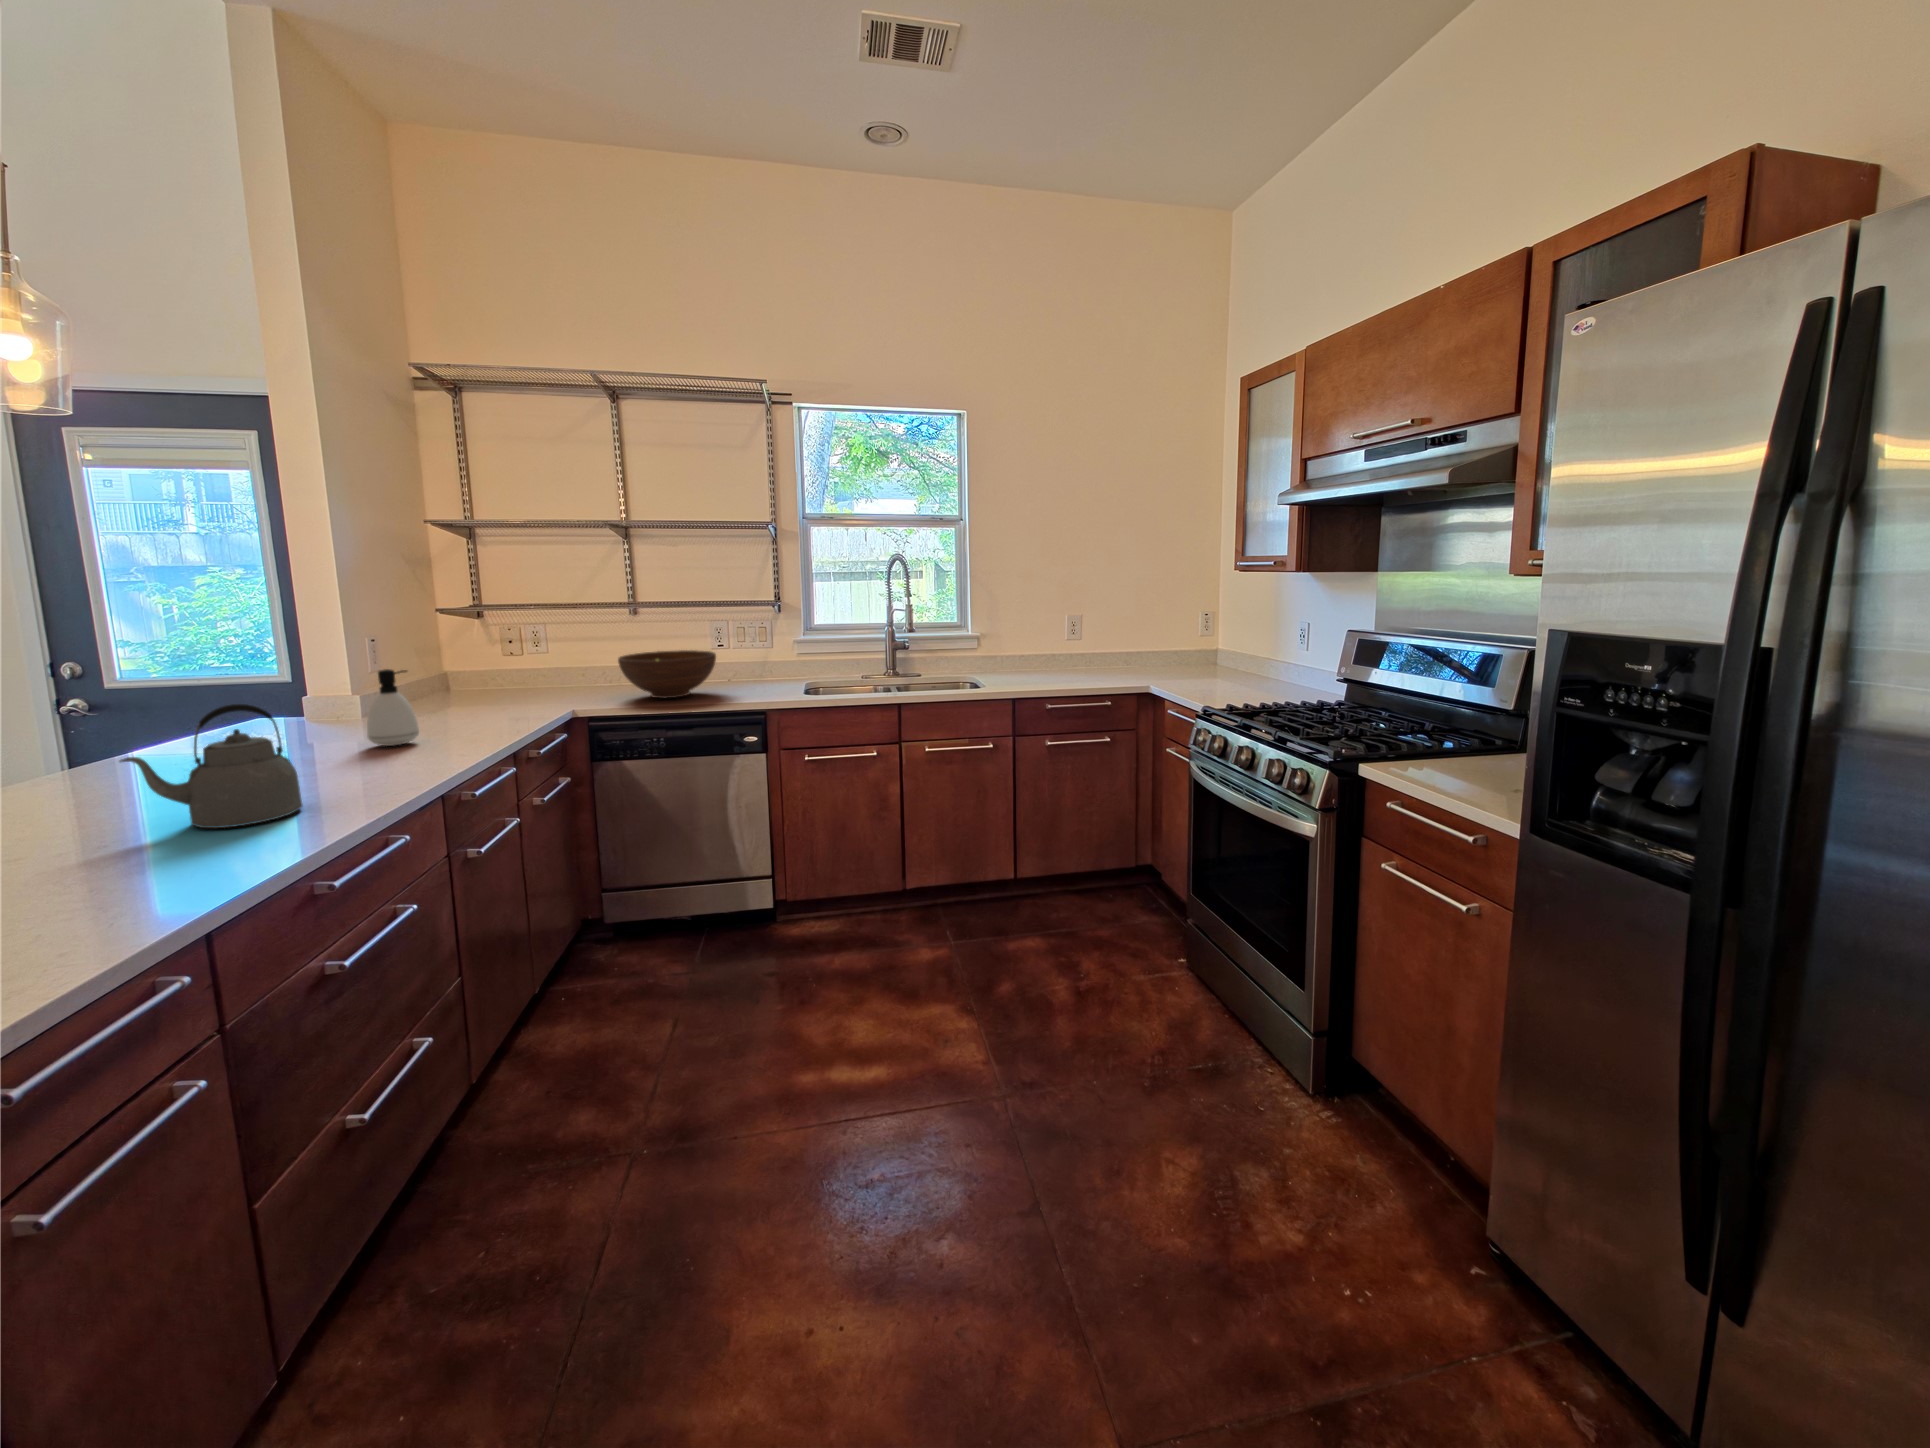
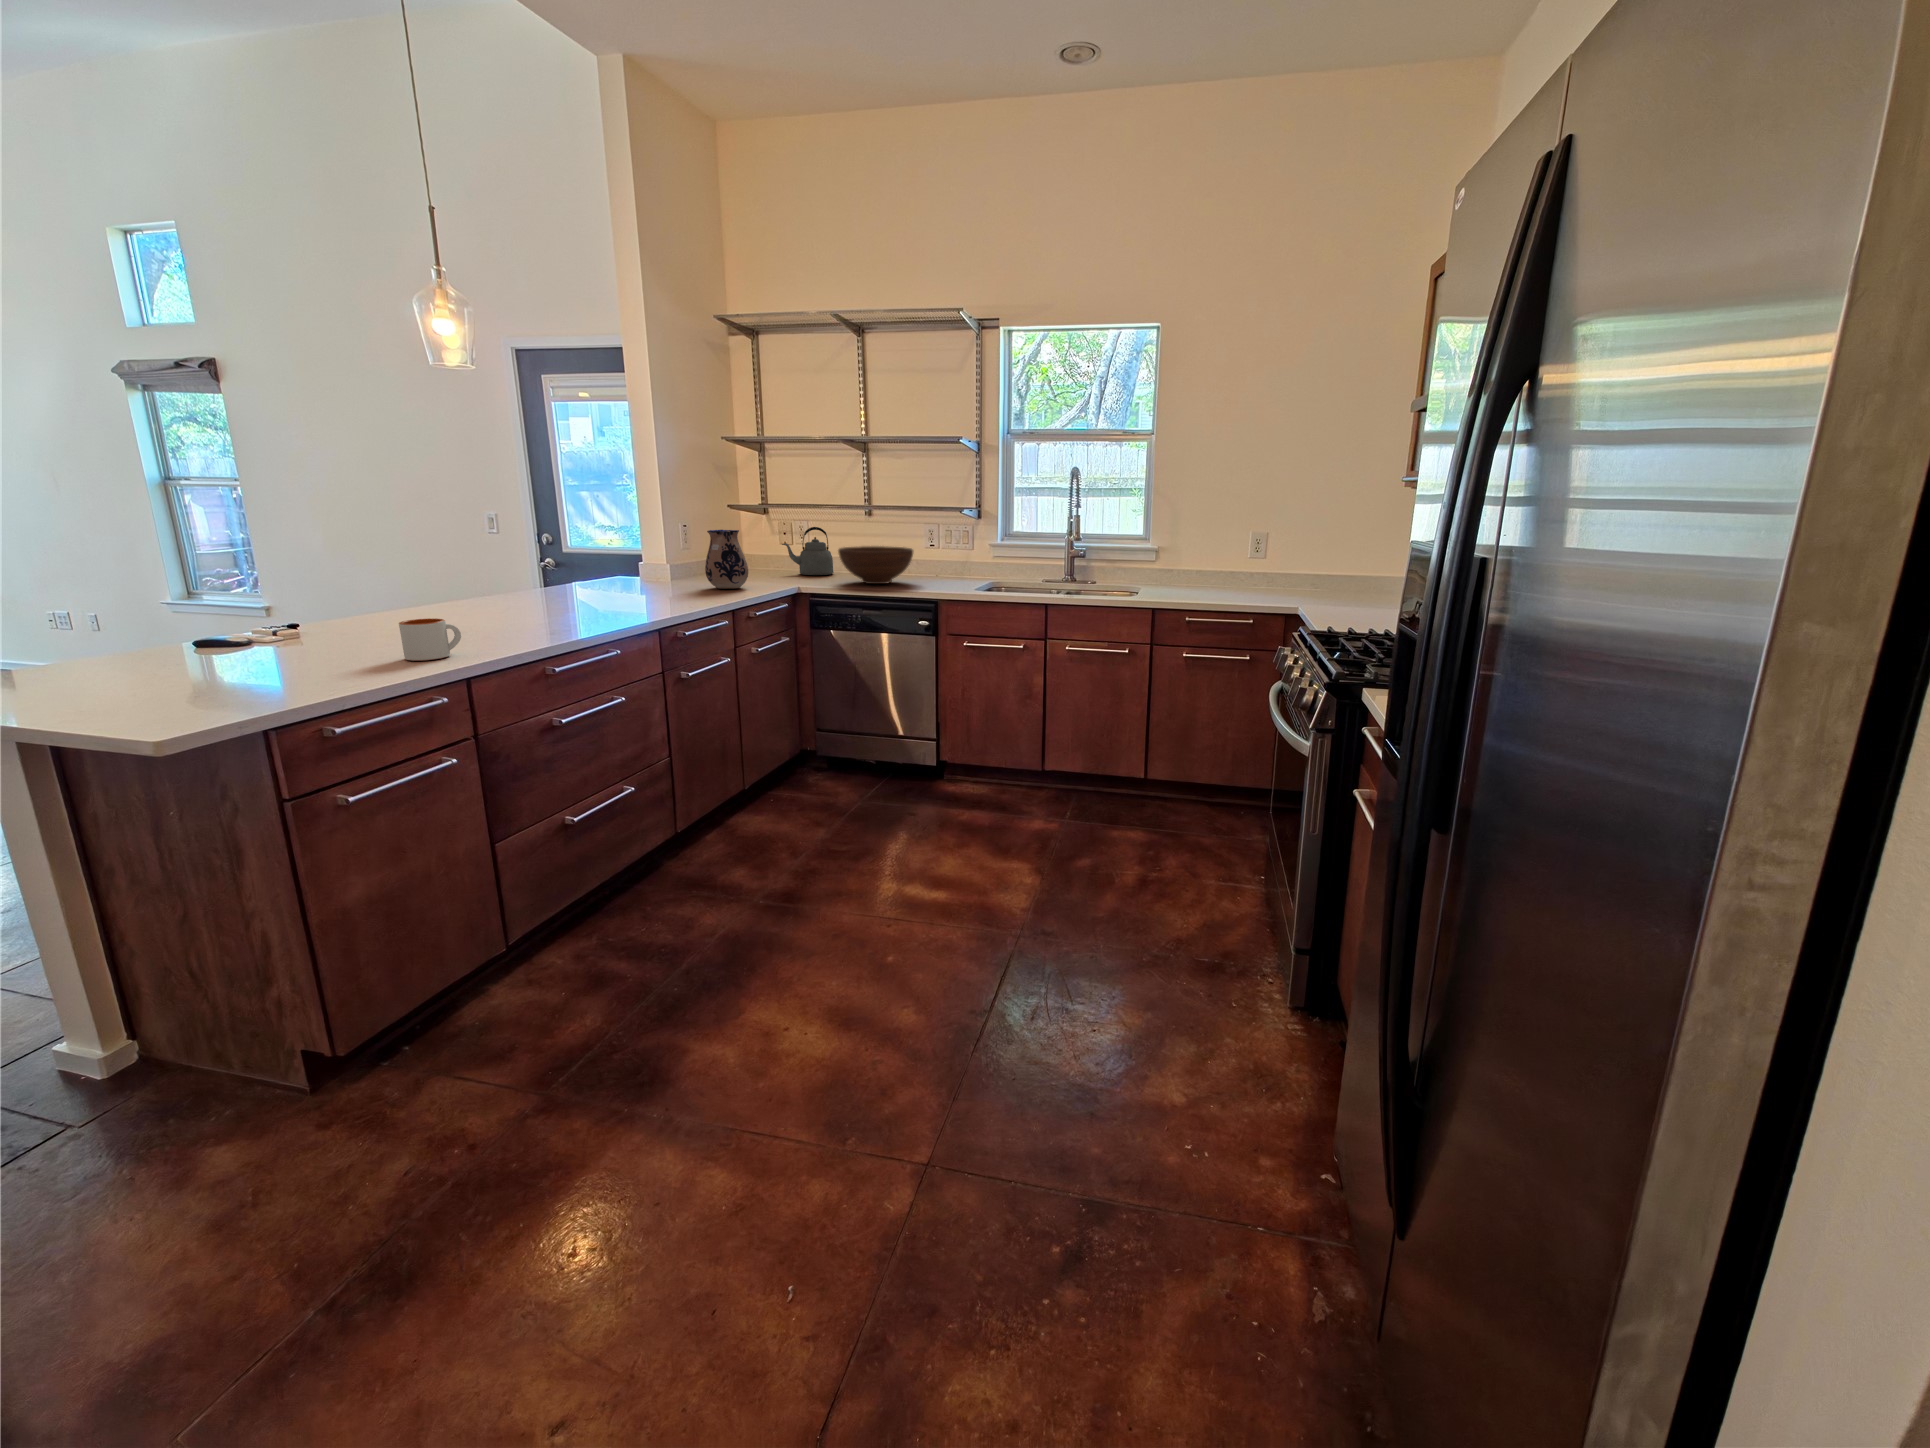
ceramic pitcher: none [440,646,505,726] -> present [705,530,748,589]
soap dispenser: present [367,669,419,746] -> none [649,540,682,595]
kettle: present [120,704,303,828] -> present [782,527,833,575]
mug: none [62,845,182,926] -> present [399,618,461,661]

